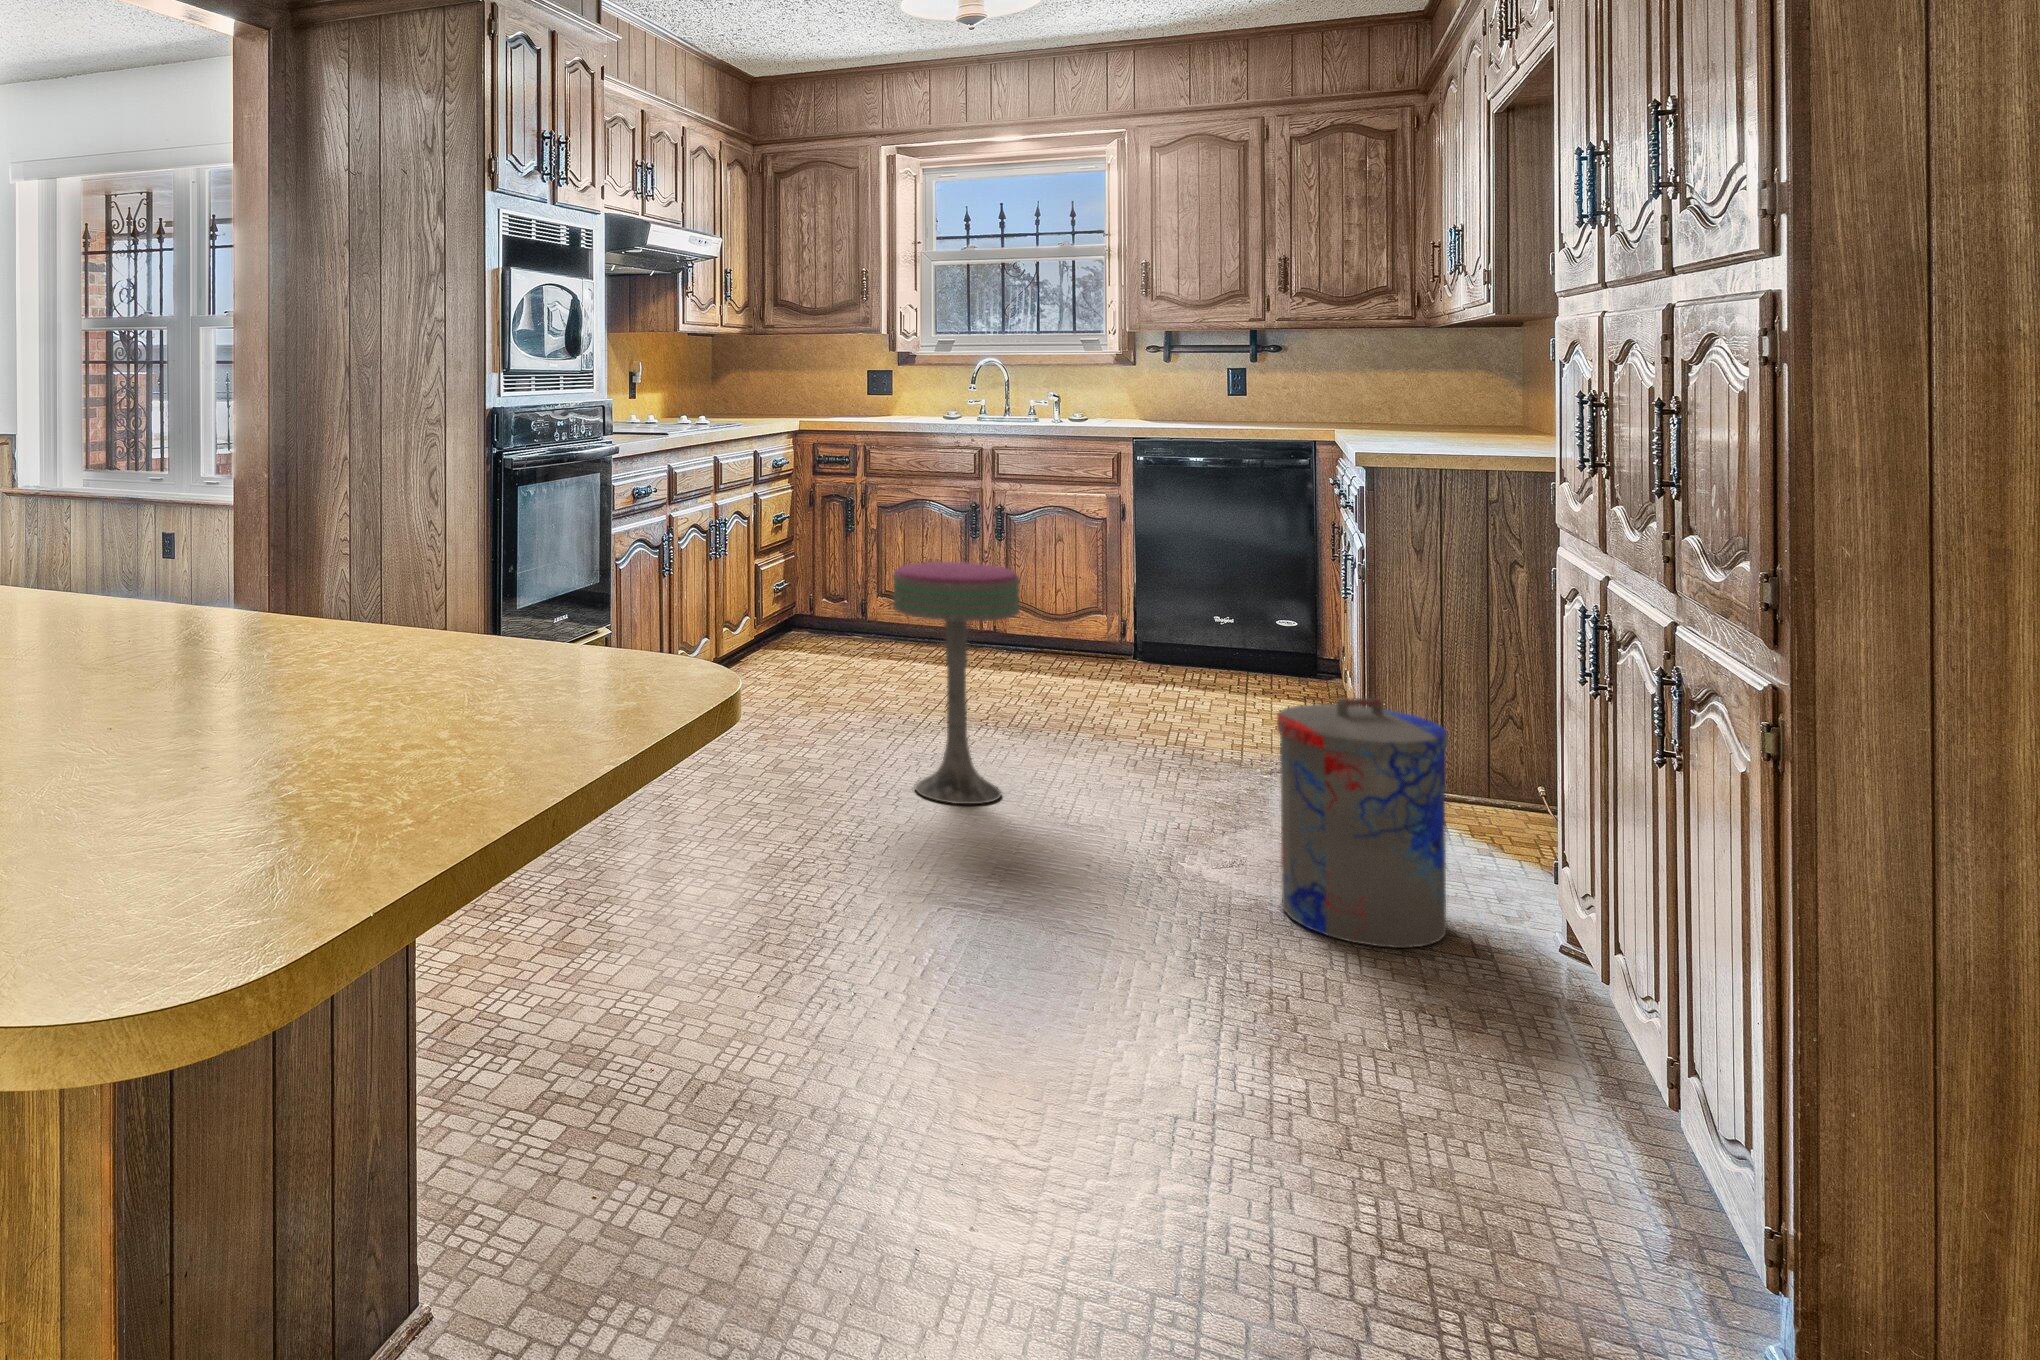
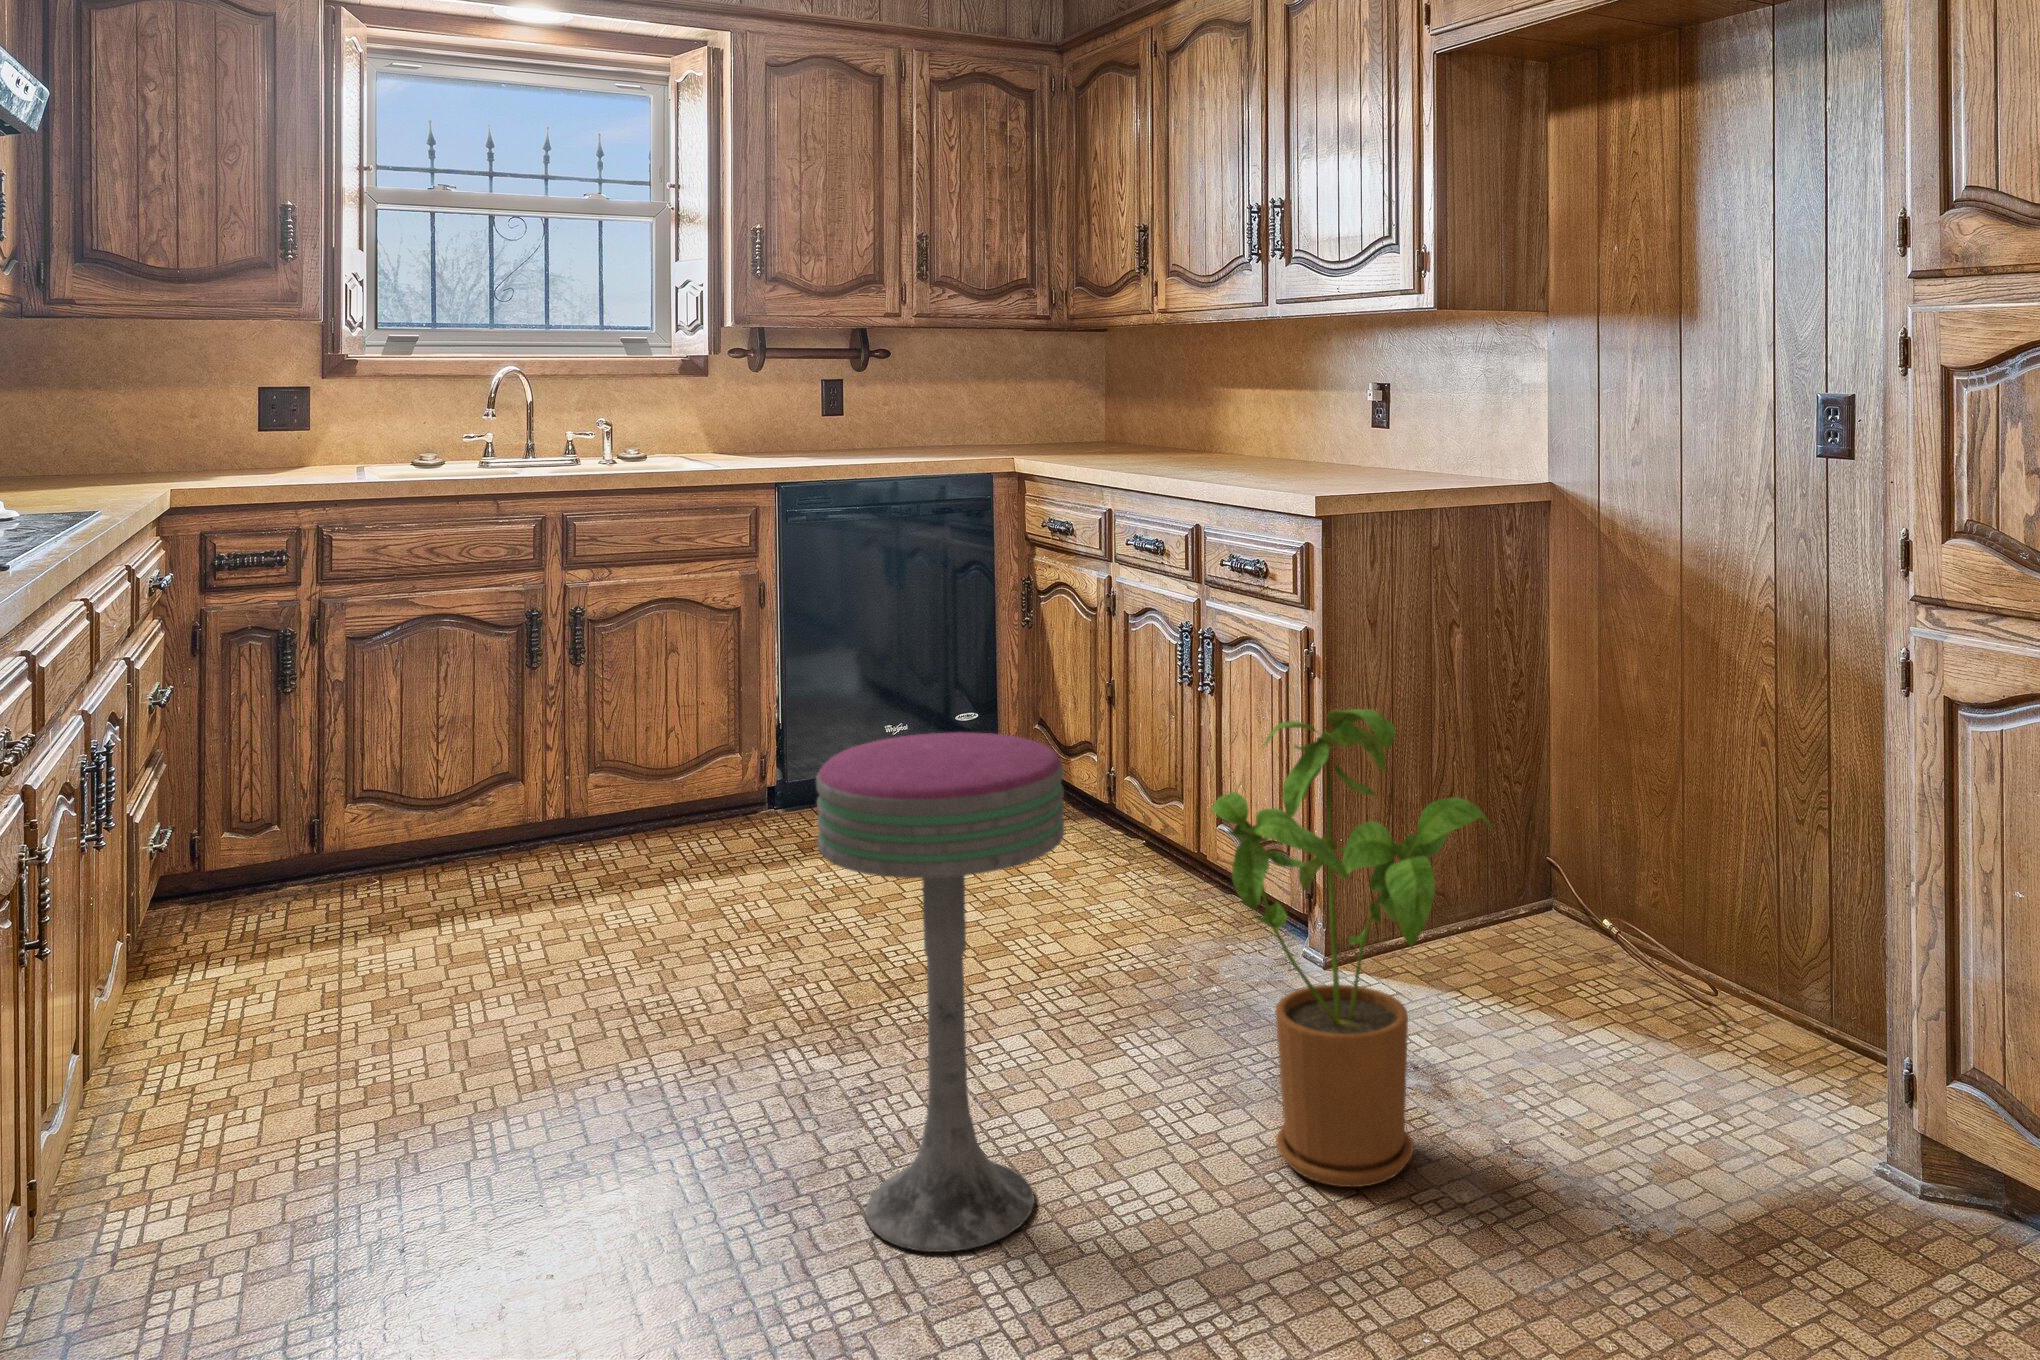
house plant: none [1090,584,1265,850] -> present [1212,709,1494,1187]
trash can: present [1277,698,1448,948] -> none [1616,849,1871,1270]

